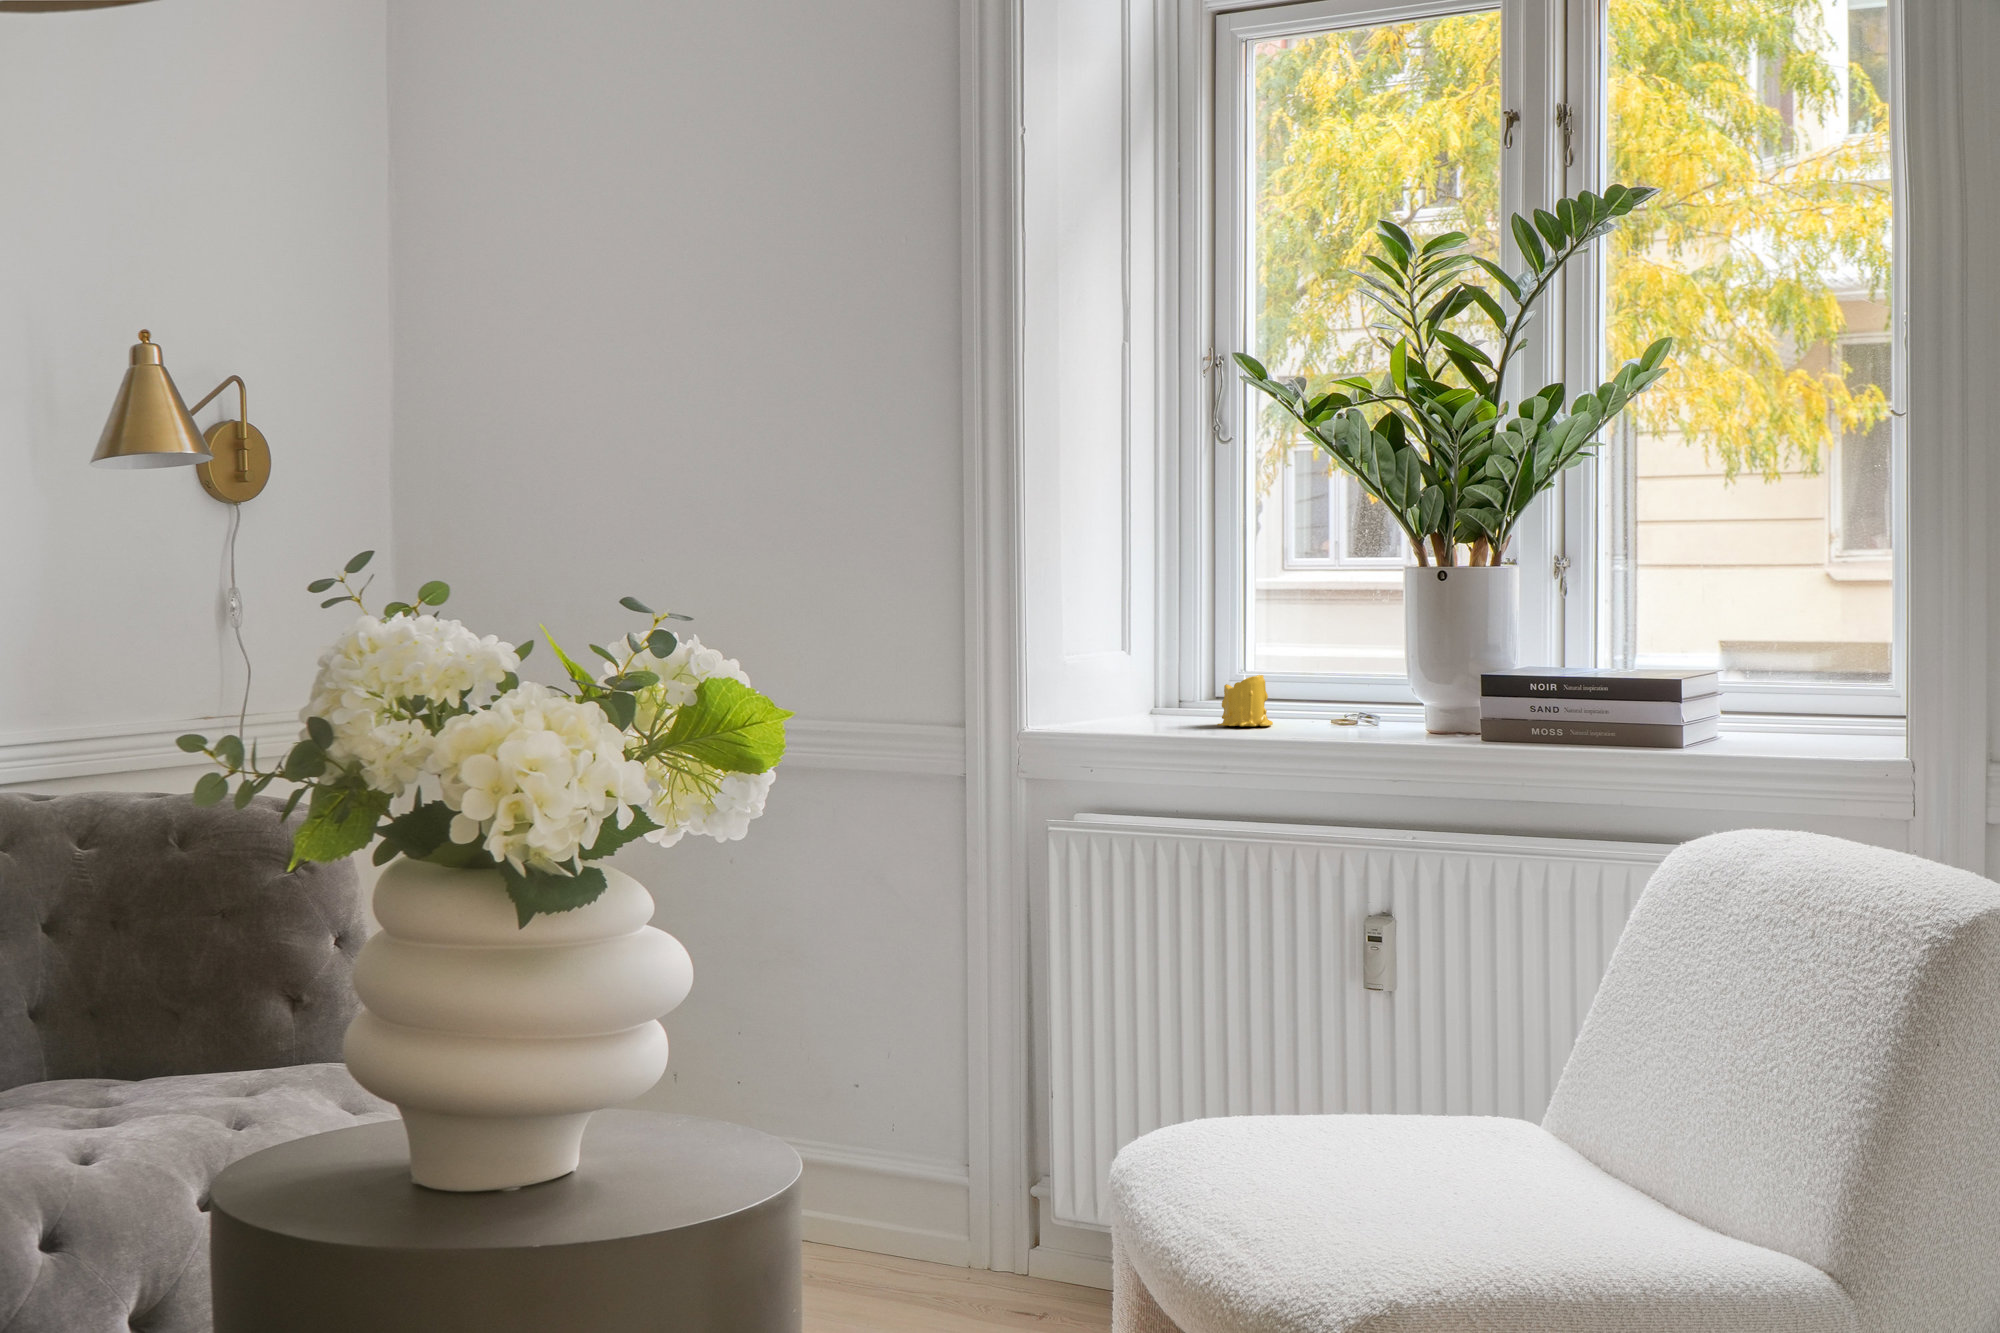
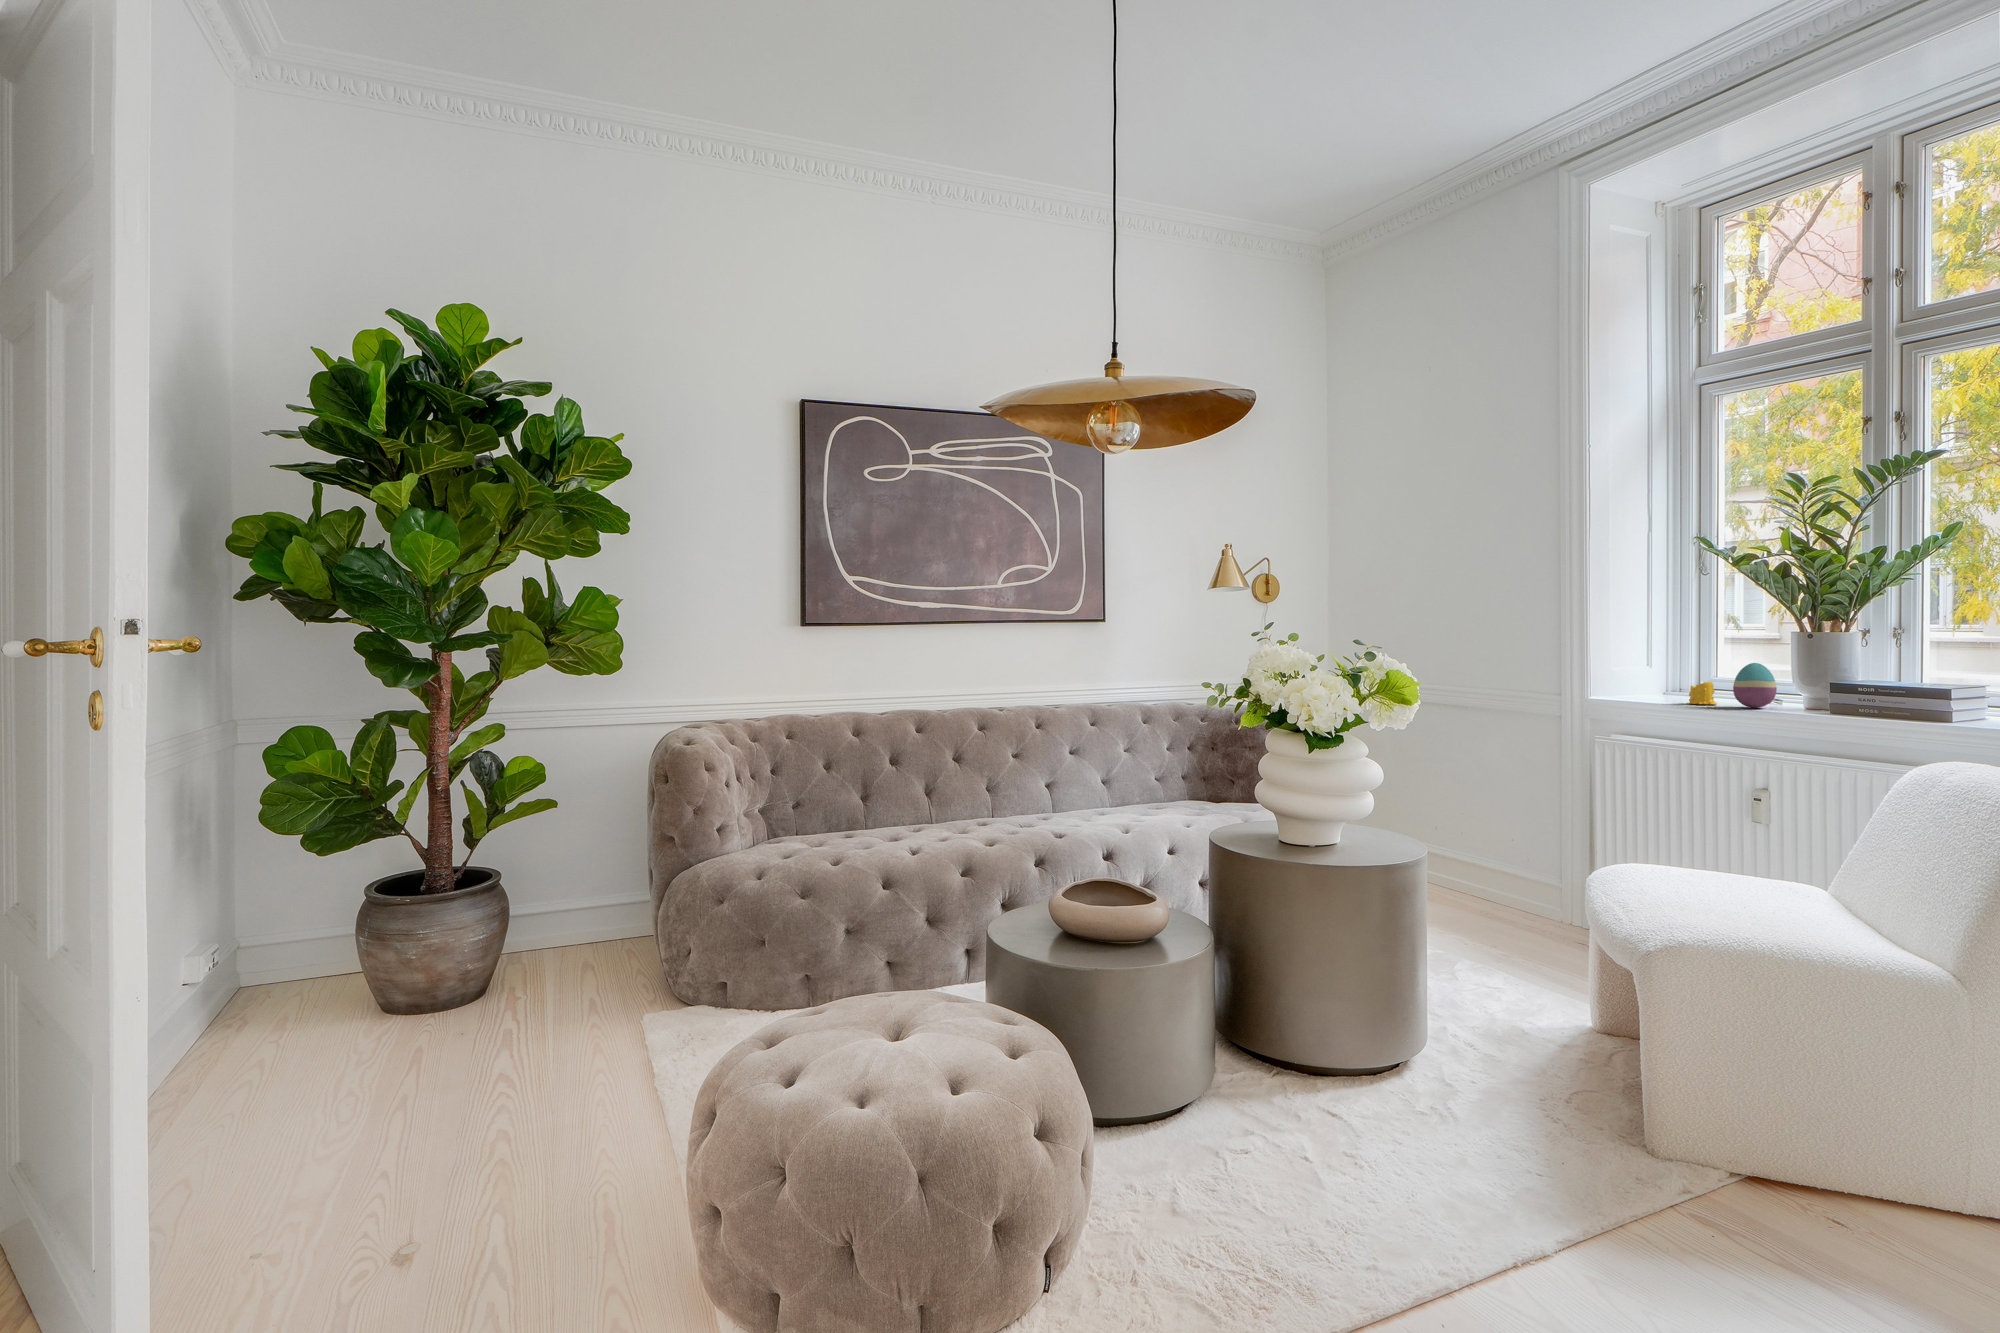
decorative egg: none [1303,632,1379,732] -> present [1733,663,1777,708]

